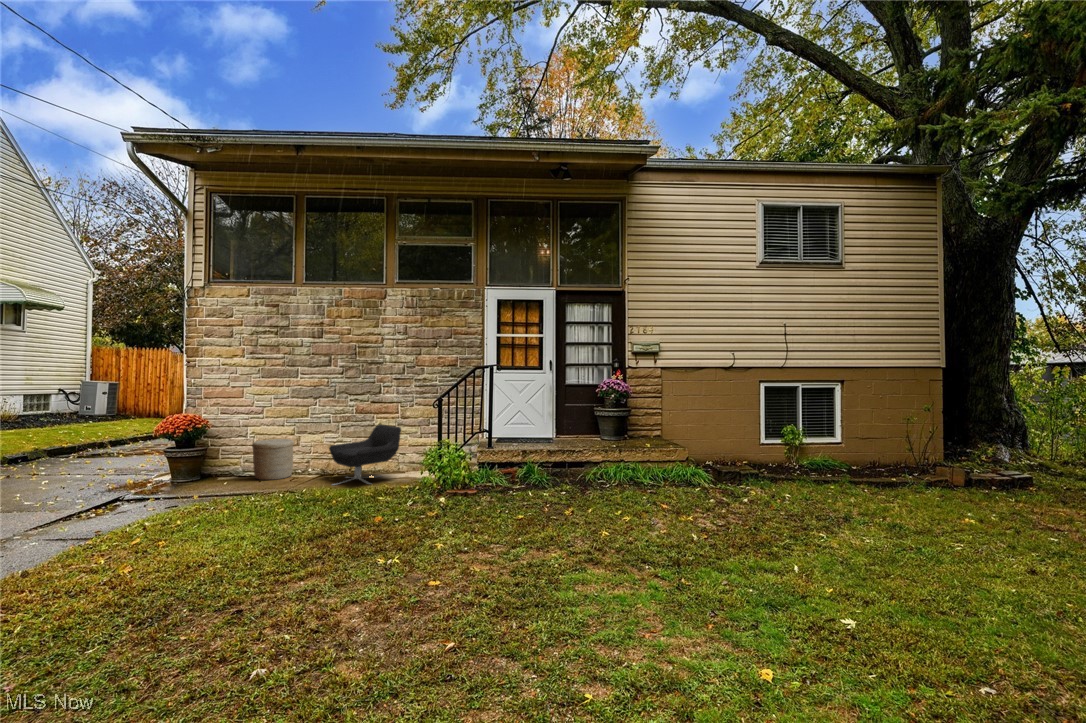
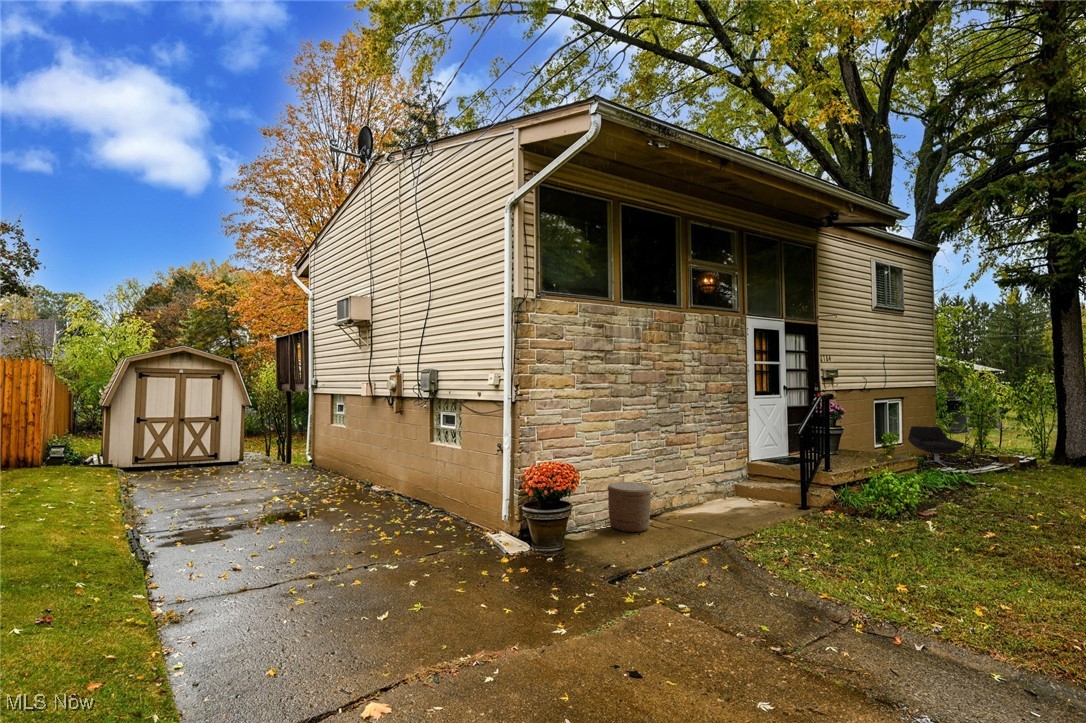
lounge chair: present [329,424,401,485] -> present [908,426,964,466]

